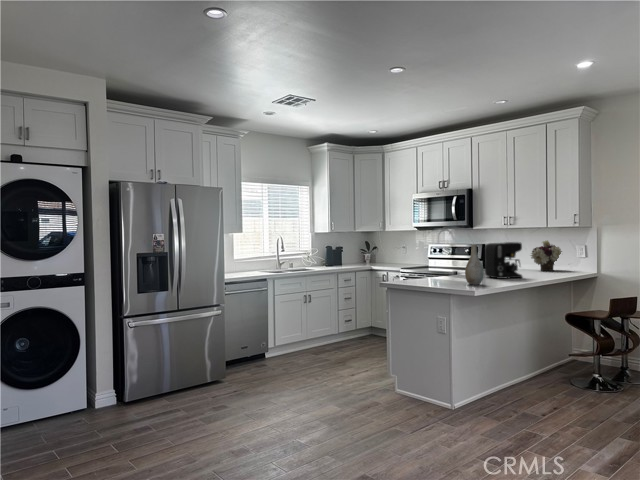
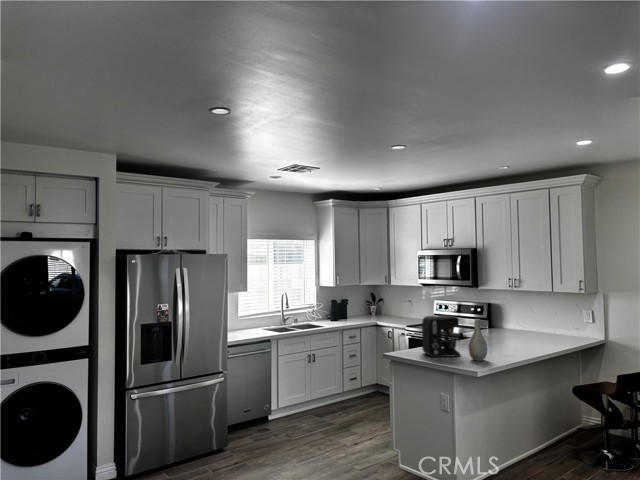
flower arrangement: present [531,240,562,271] -> none [536,303,570,334]
coffee maker: present [485,242,522,279] -> present [422,315,460,357]

